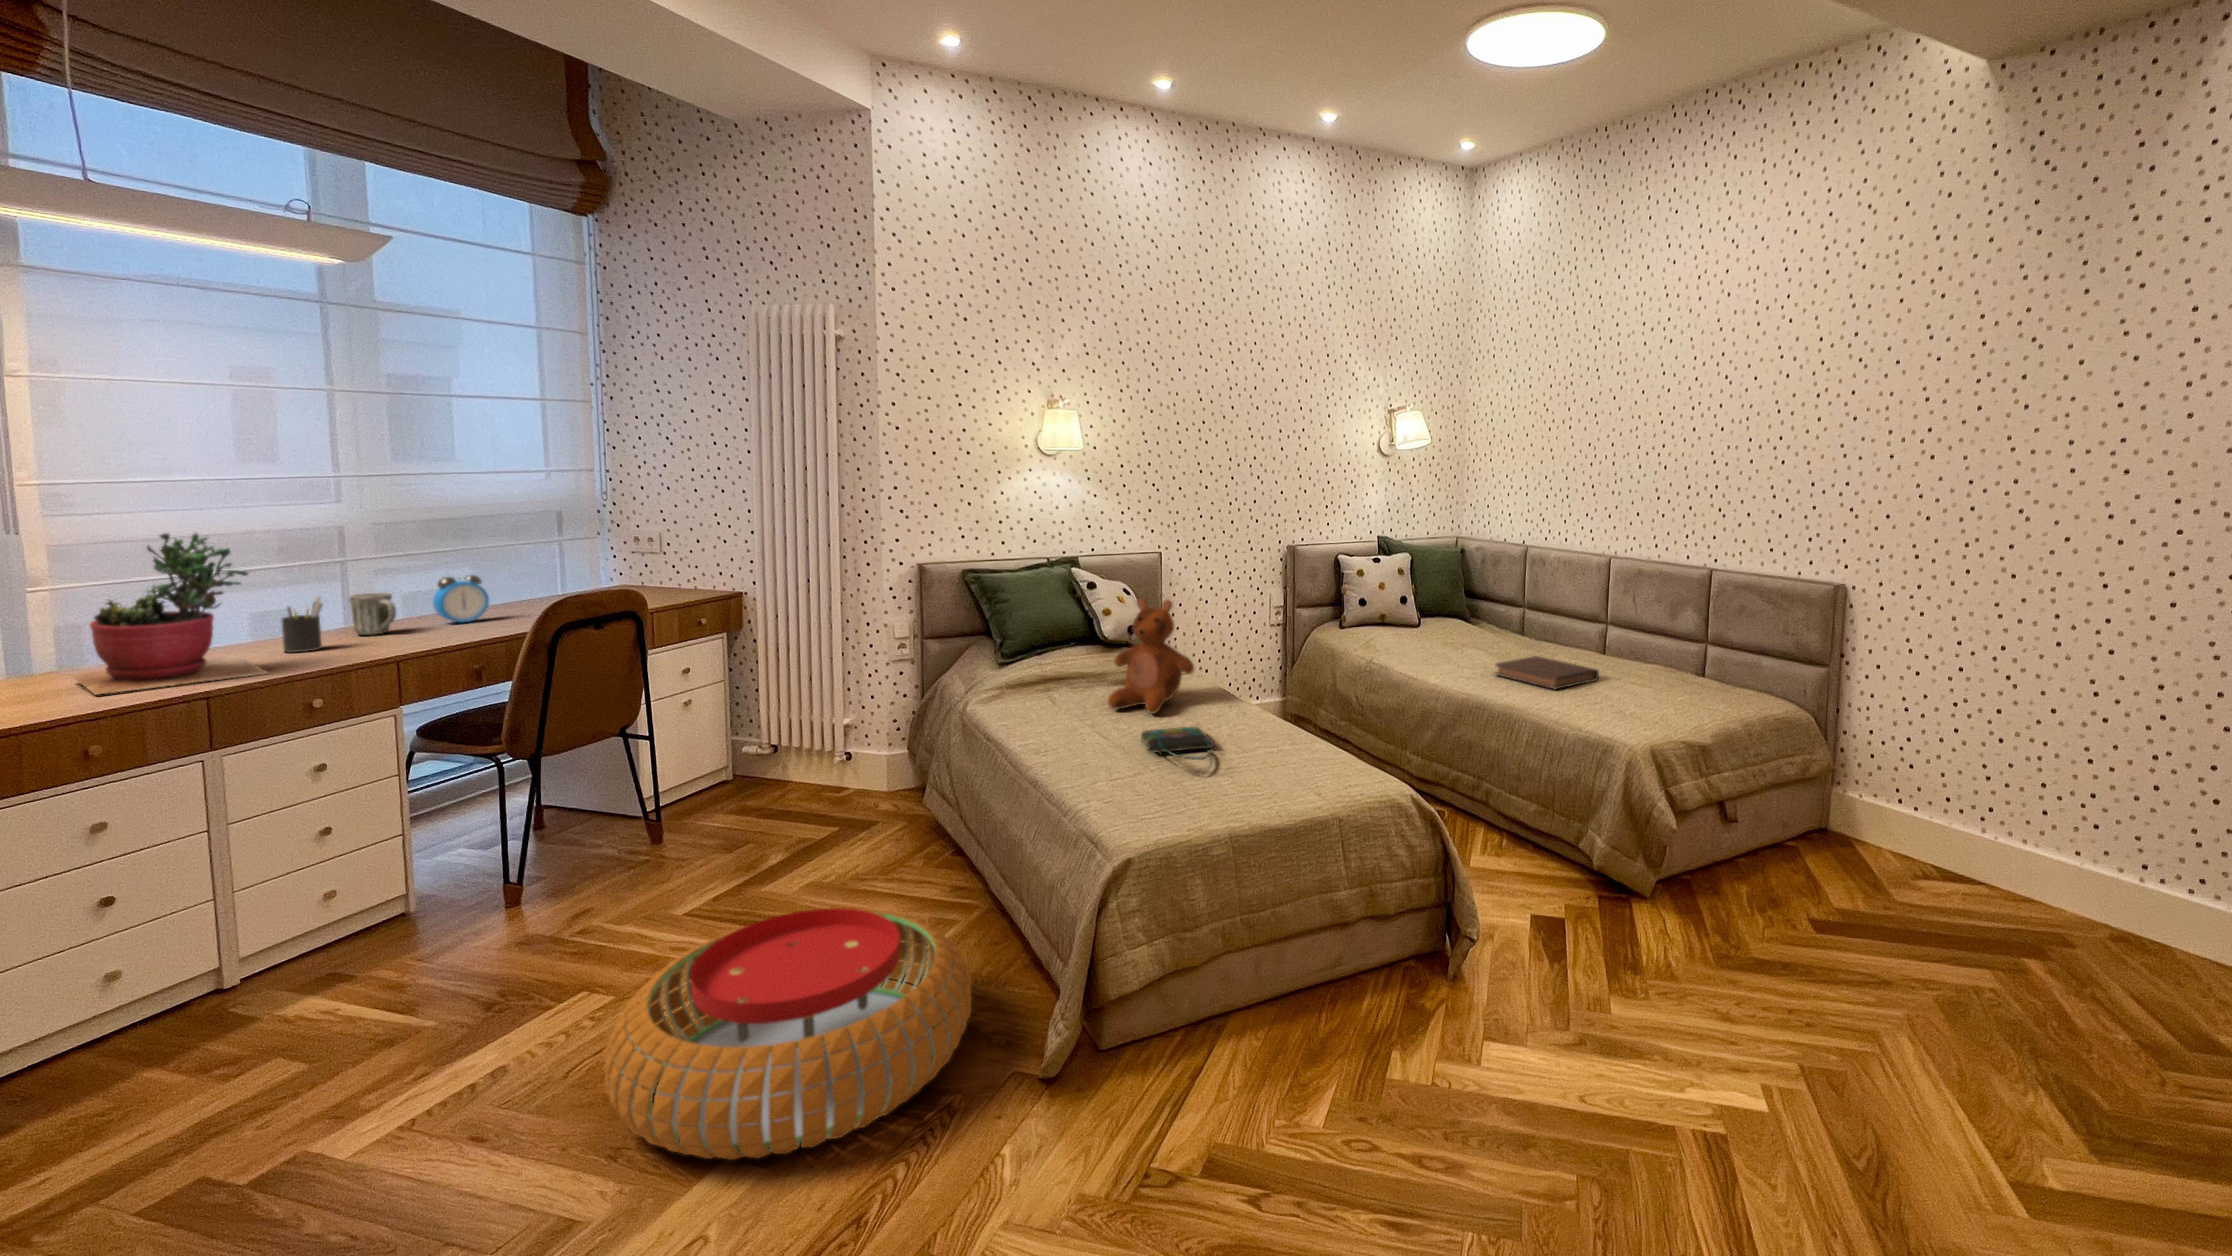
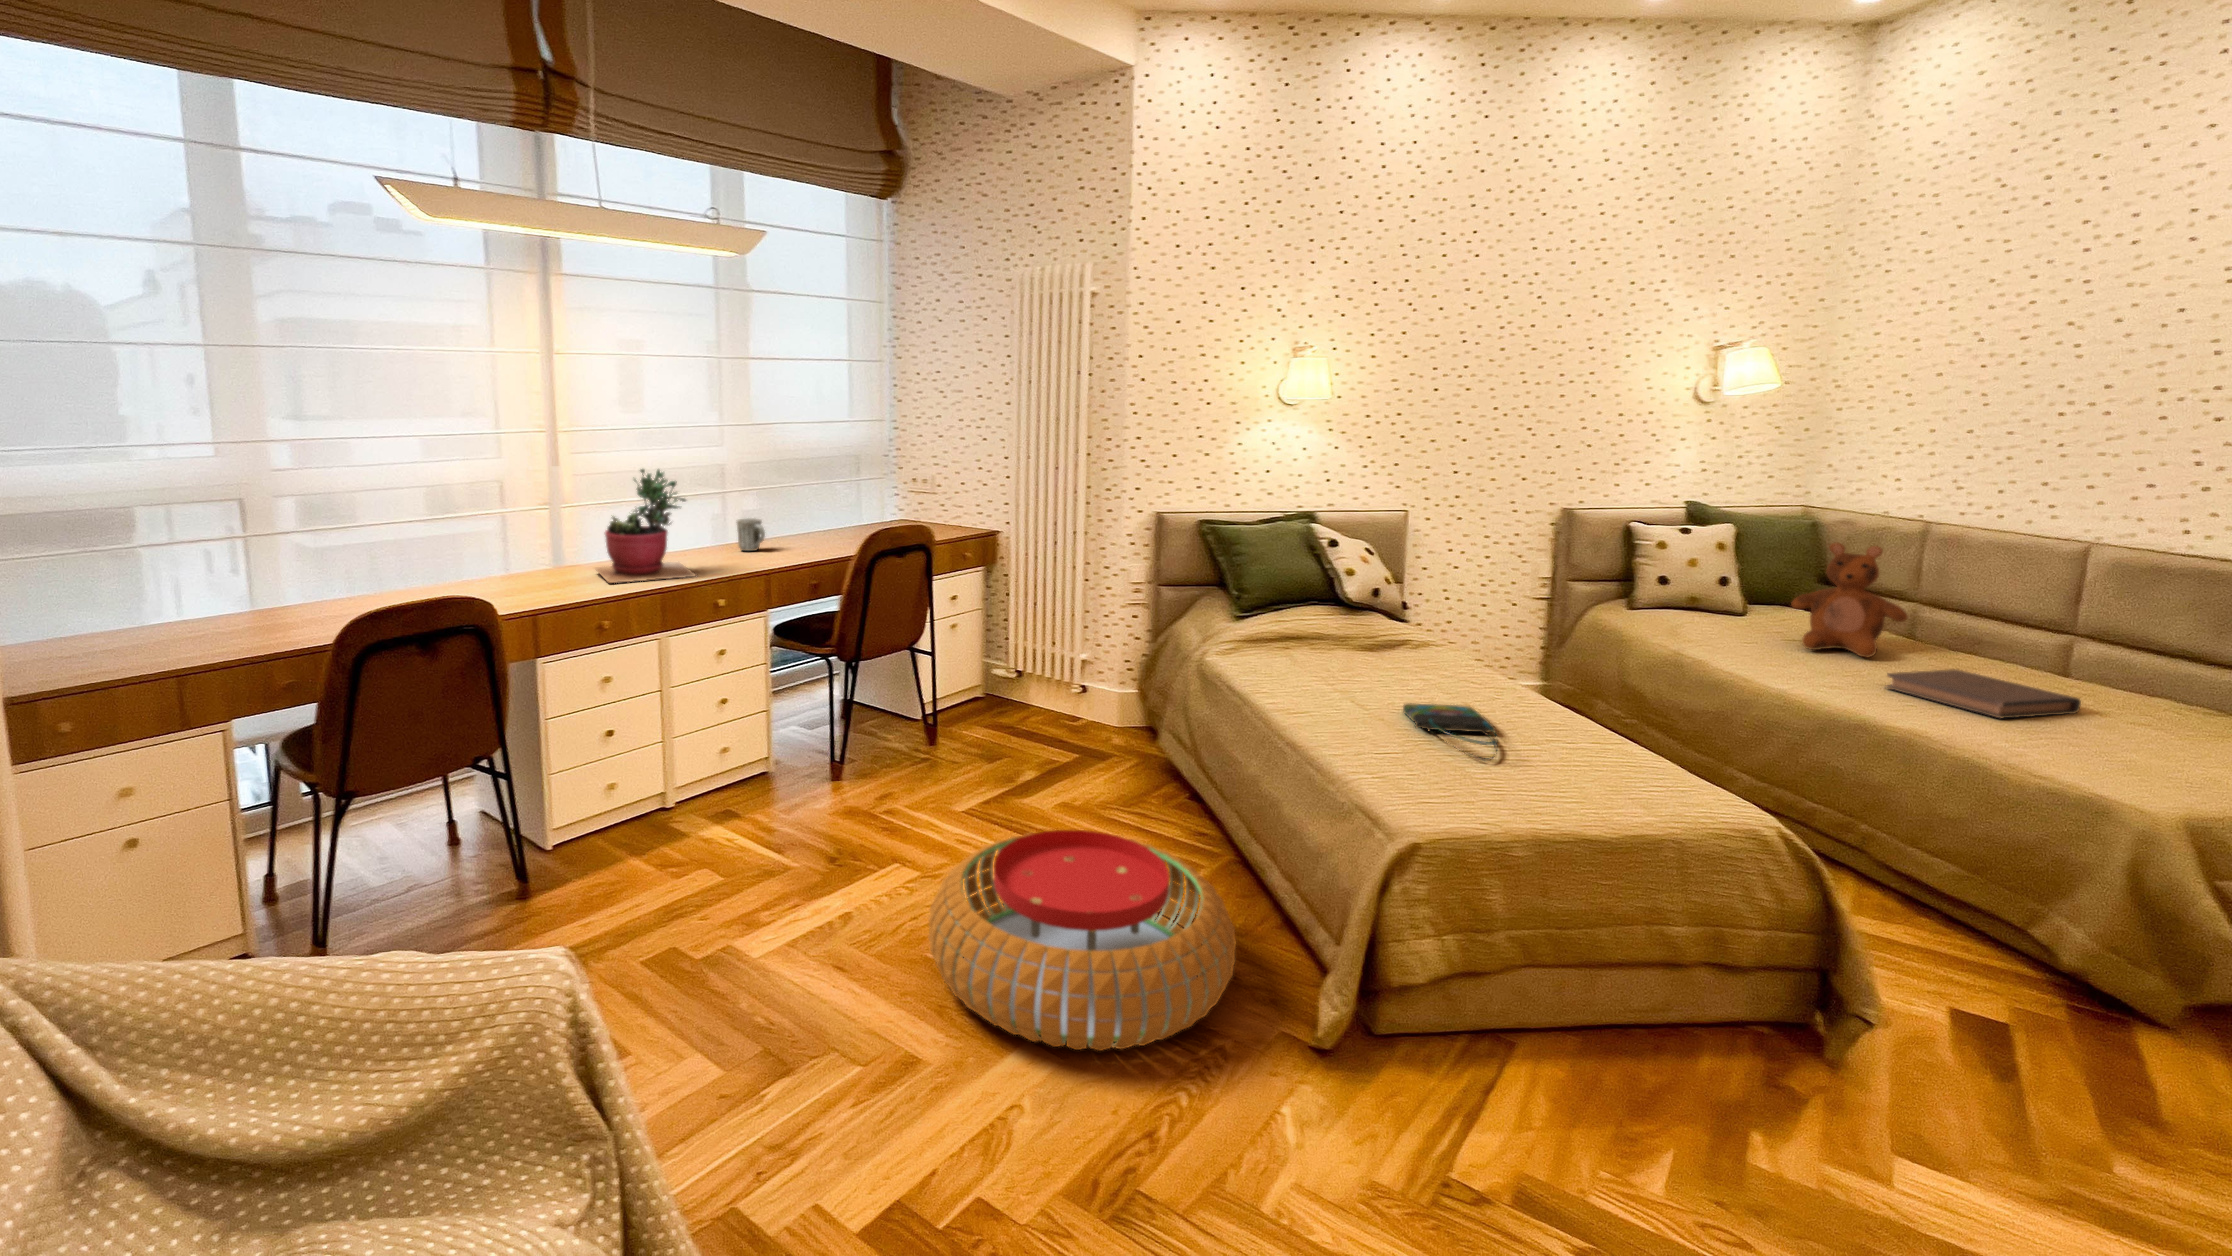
alarm clock: present [433,575,489,623] -> none [785,507,821,546]
pen holder: present [282,596,322,653] -> none [700,519,724,561]
teddy bear: present [1108,598,1194,713] -> present [1792,542,1908,658]

